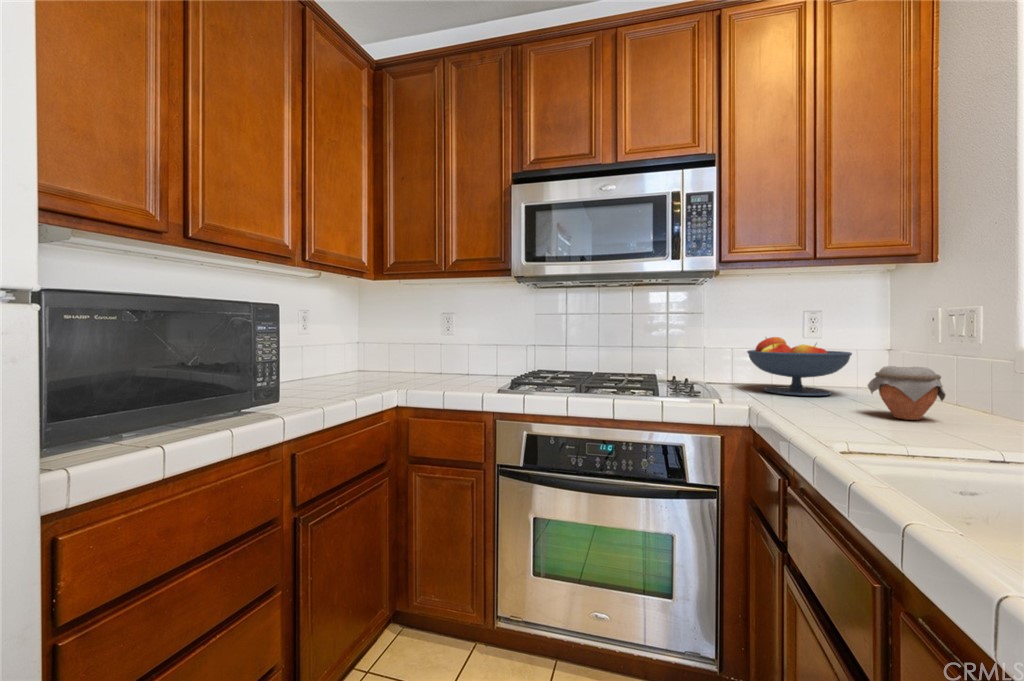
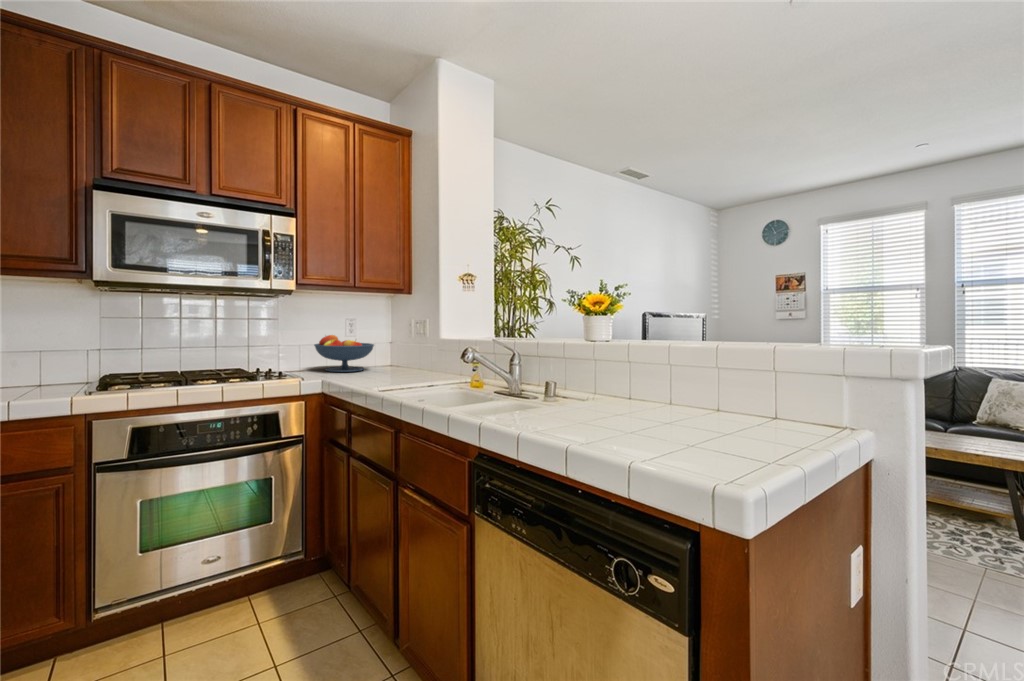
jar: present [868,366,946,420] -> none [383,352,414,380]

